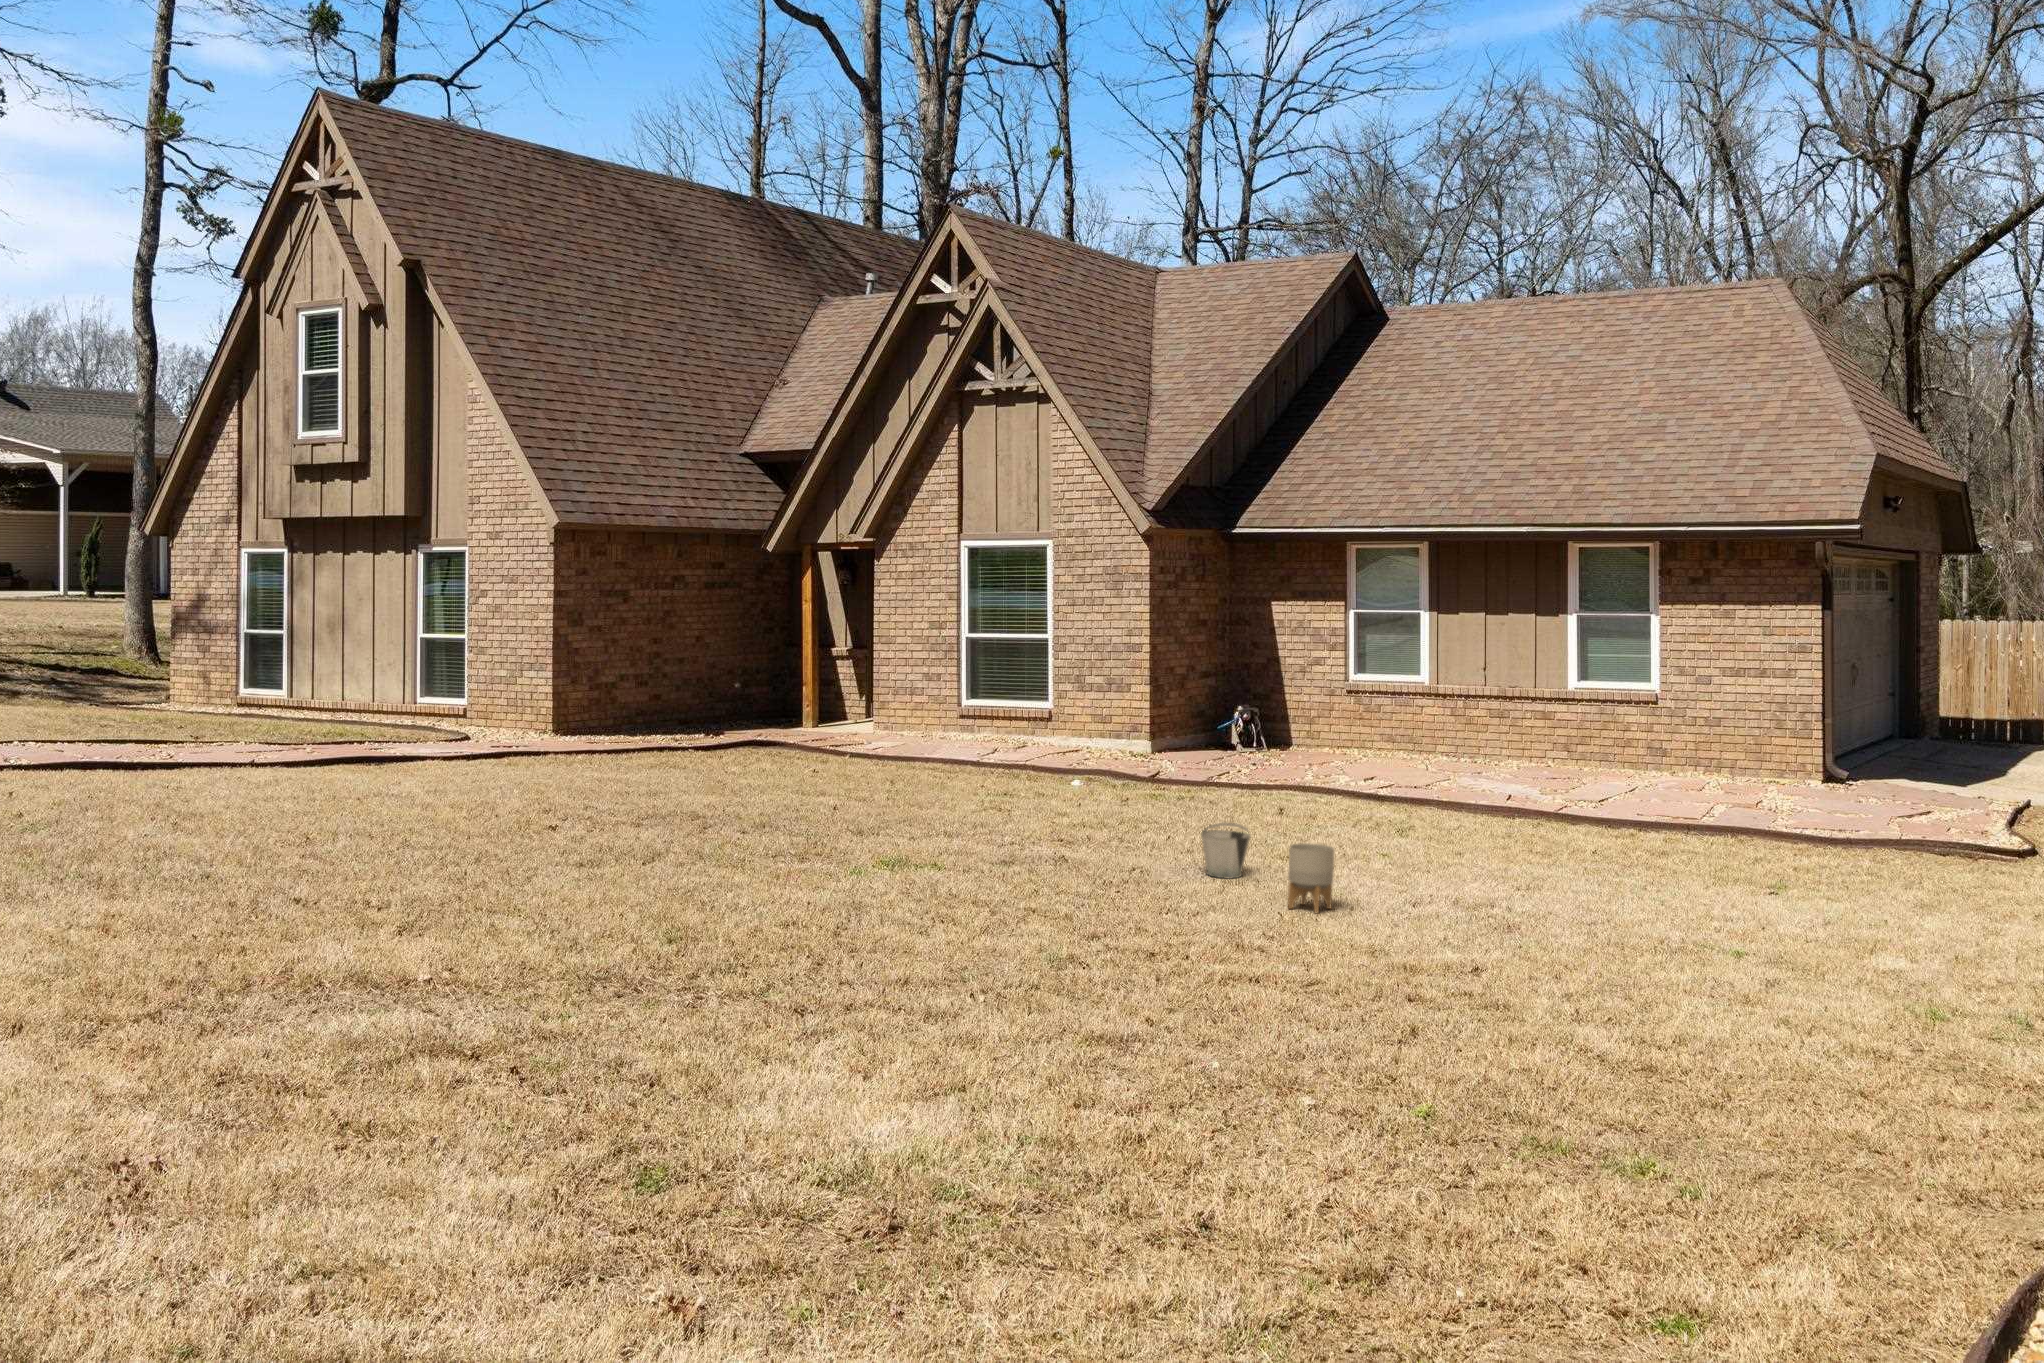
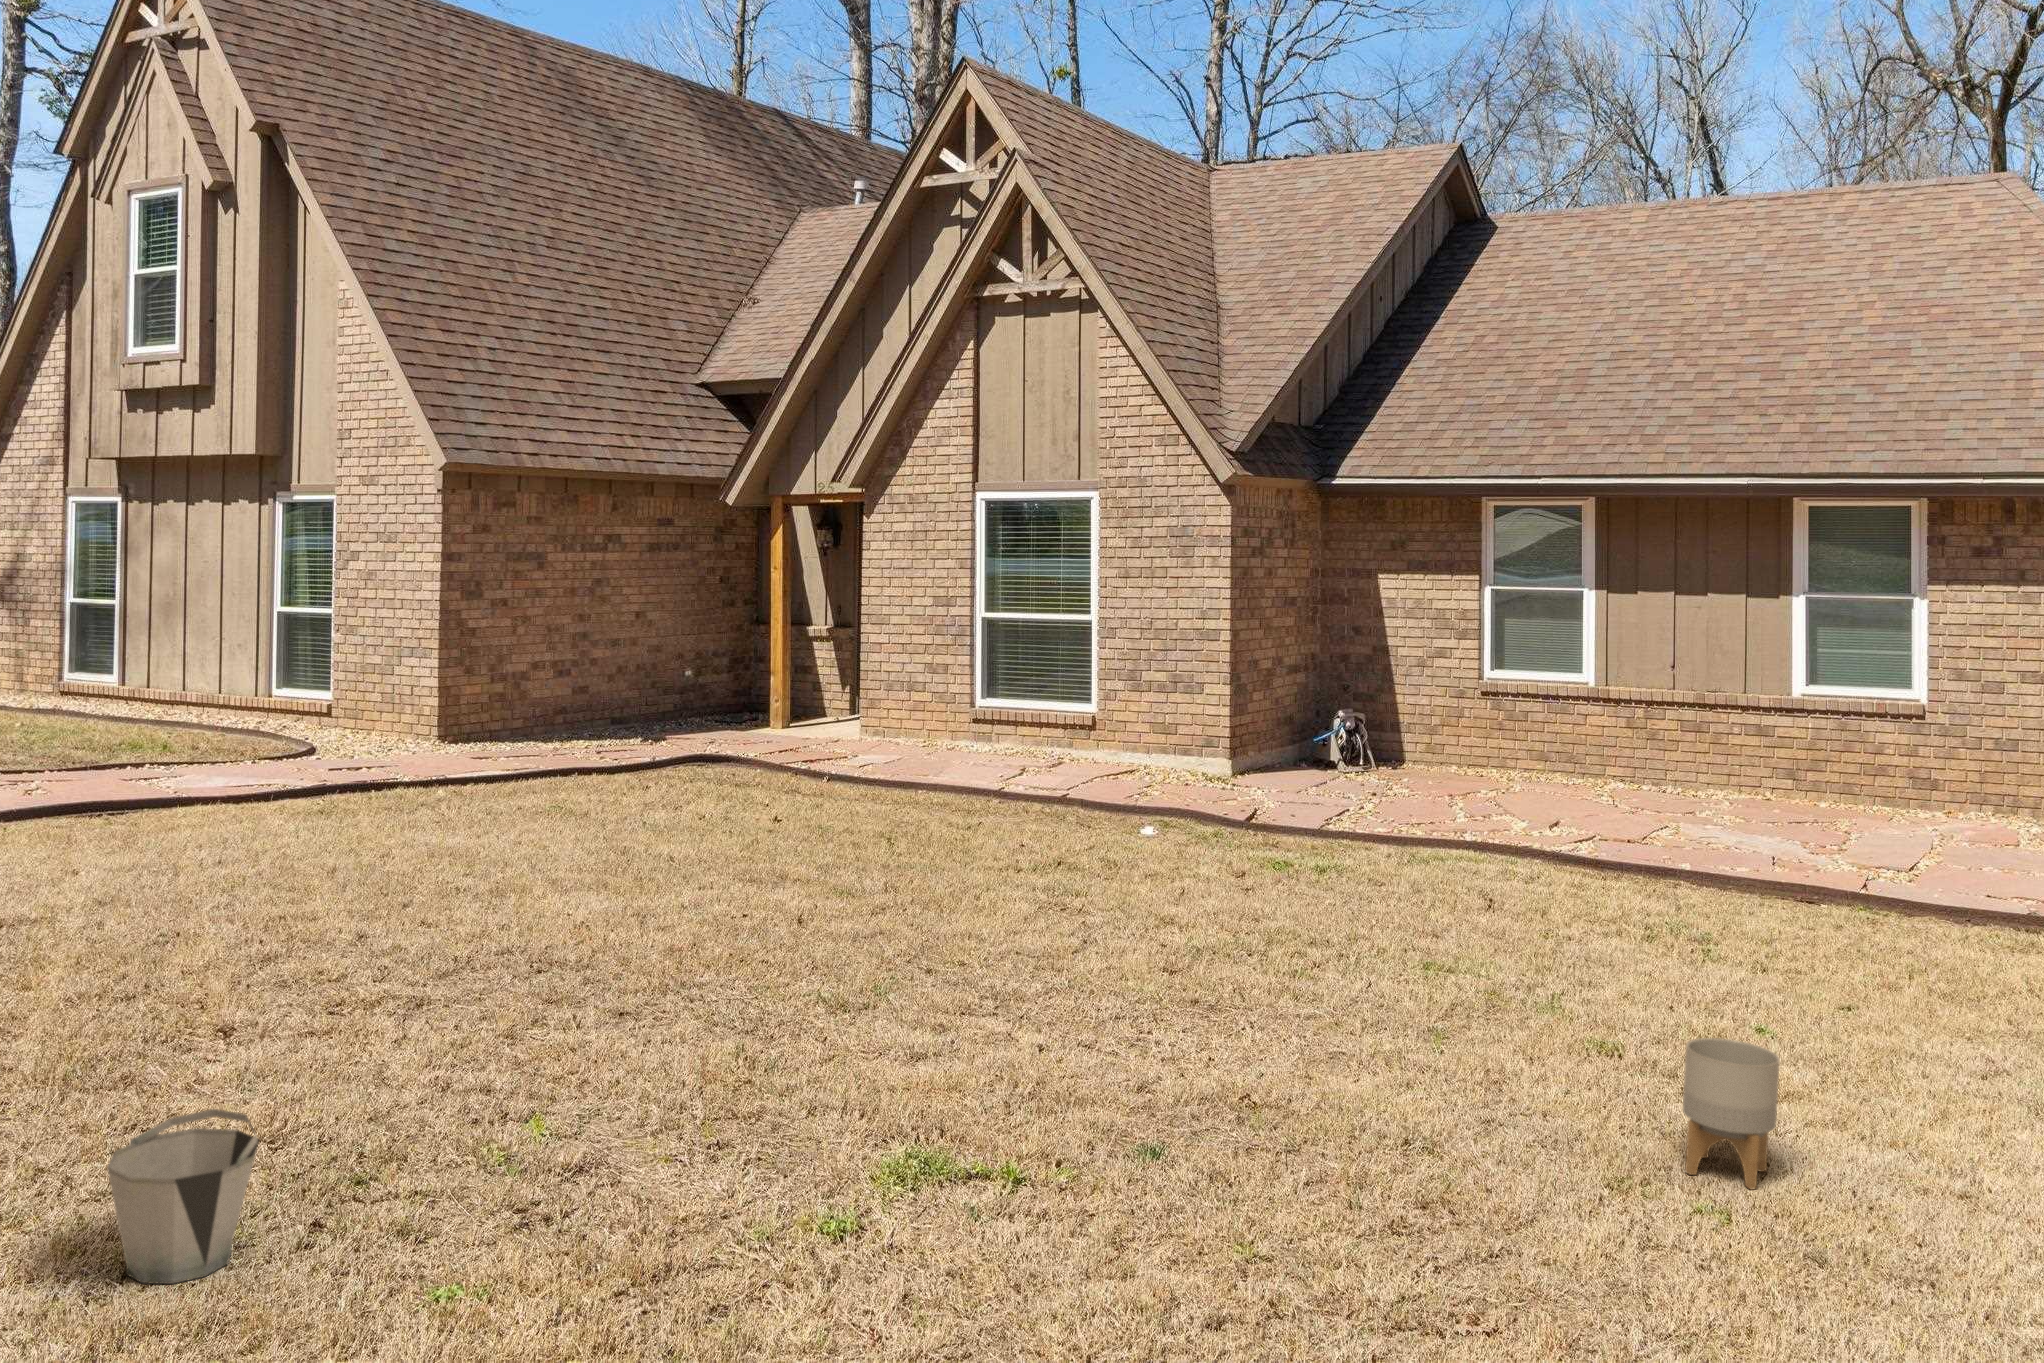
bucket: present [1201,822,1250,879] -> present [107,1109,259,1284]

